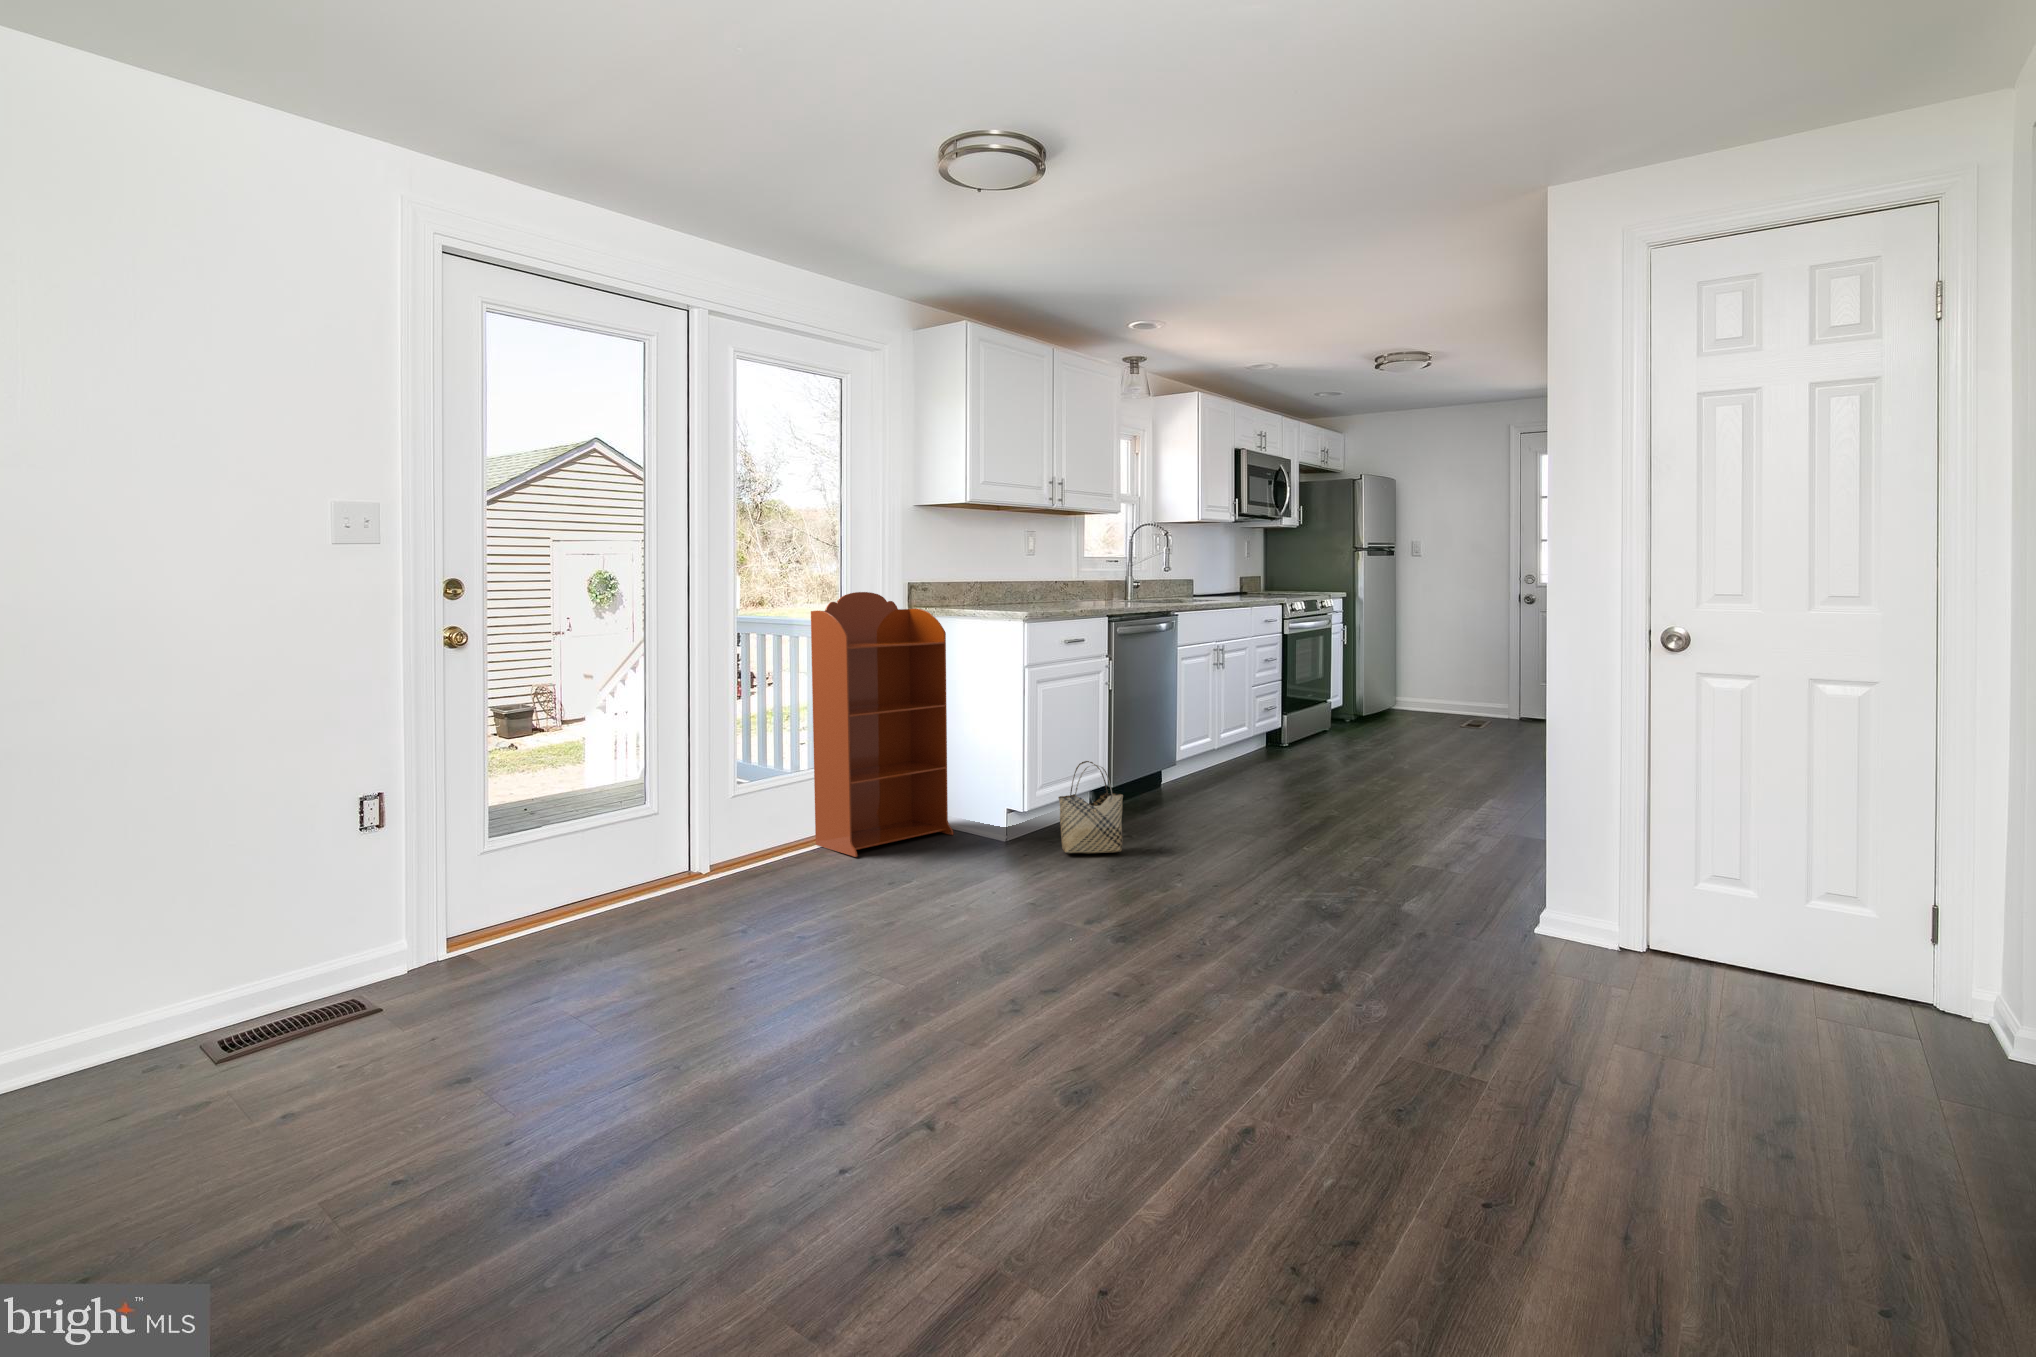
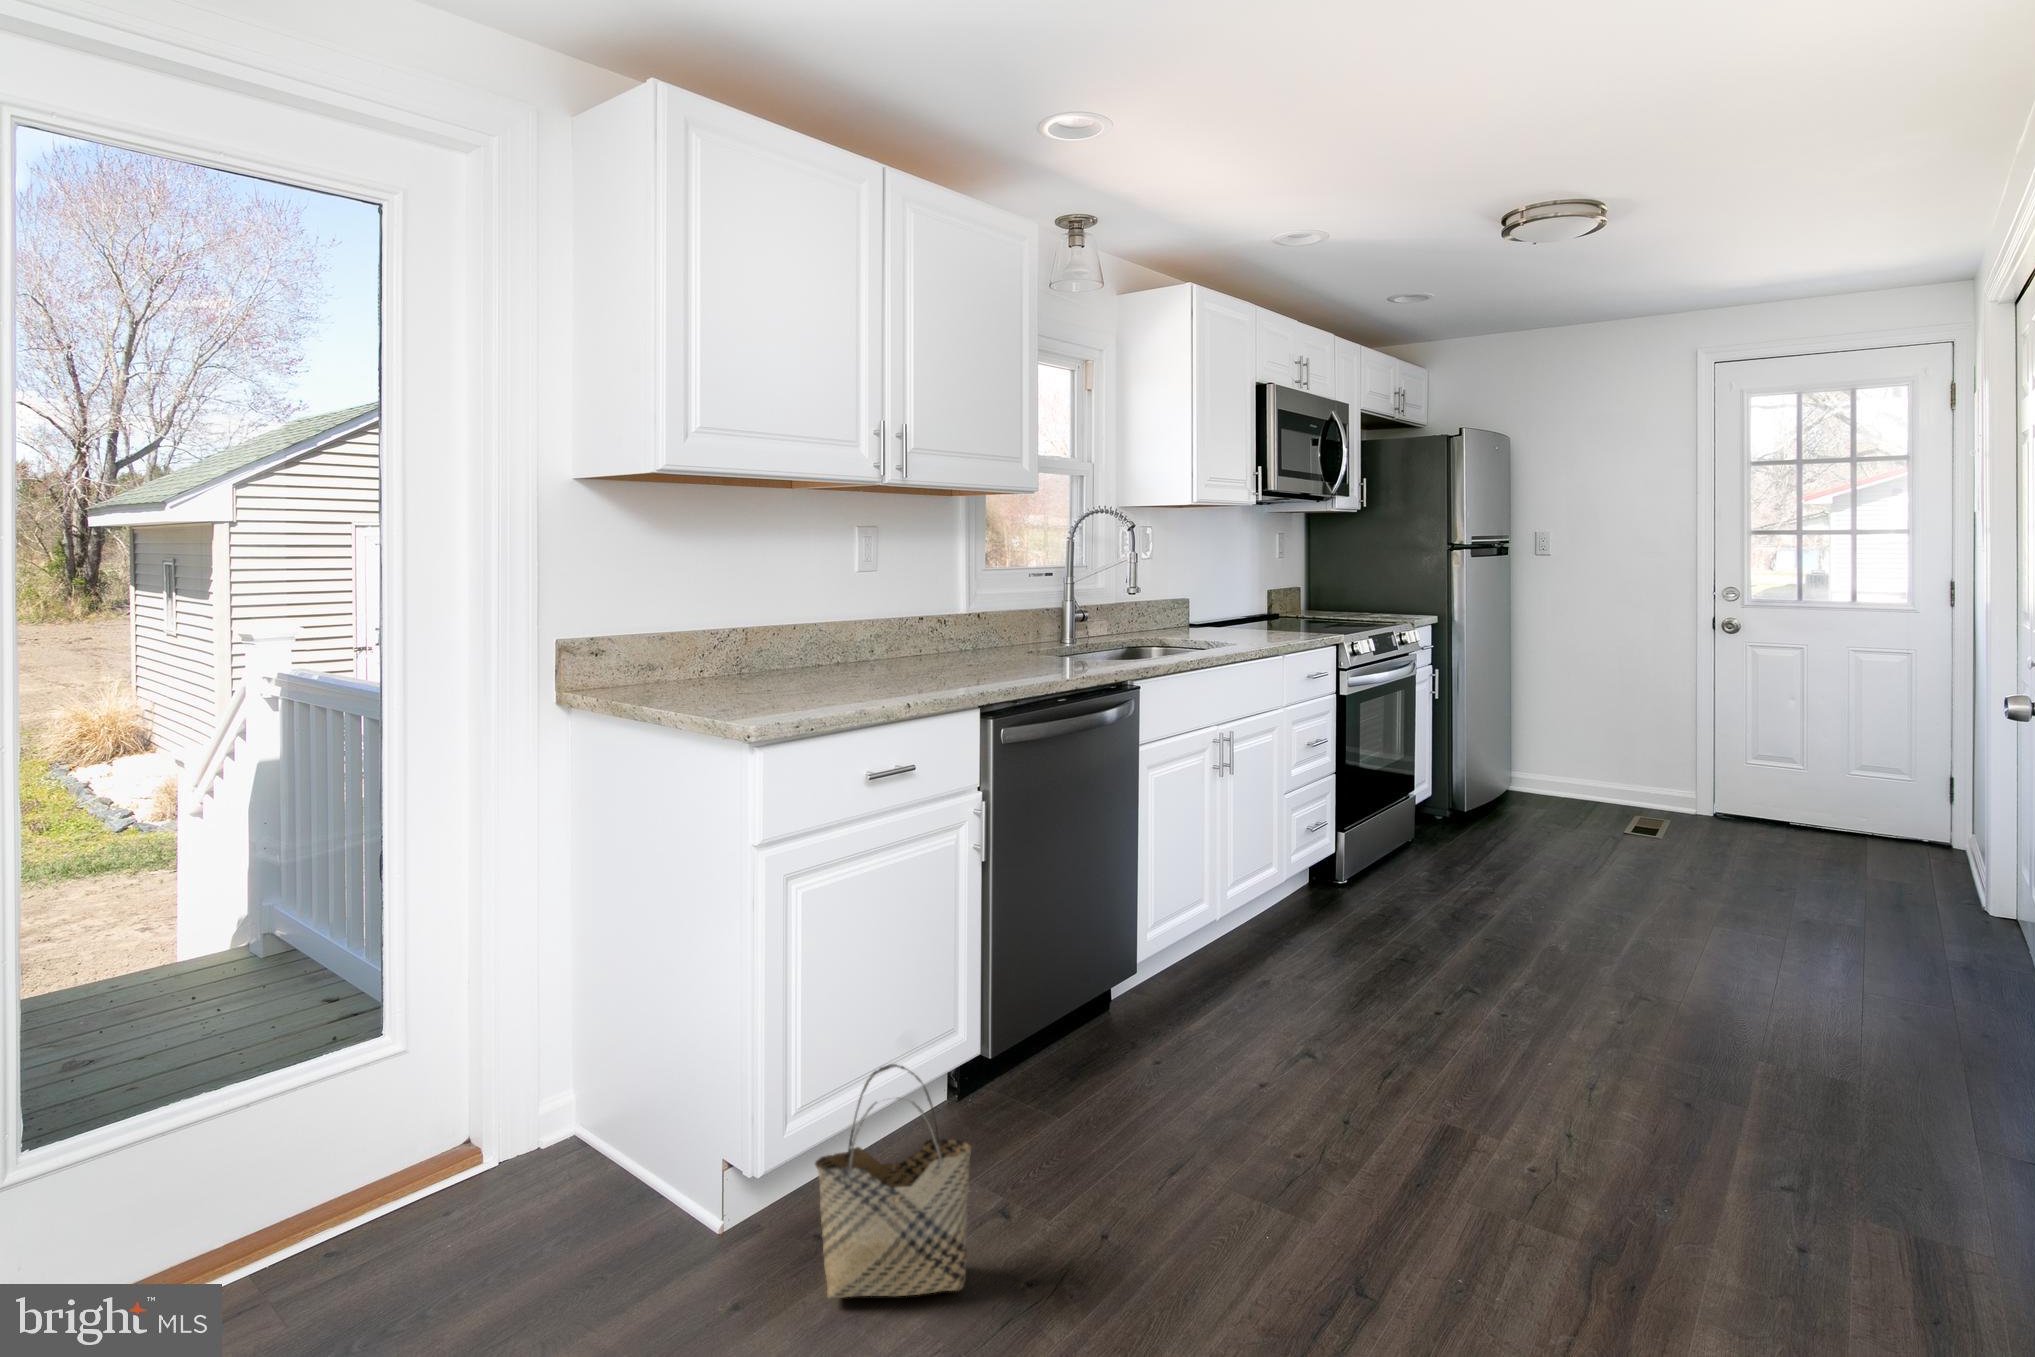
bookcase: present [811,592,953,857] -> none [258,669,625,1309]

